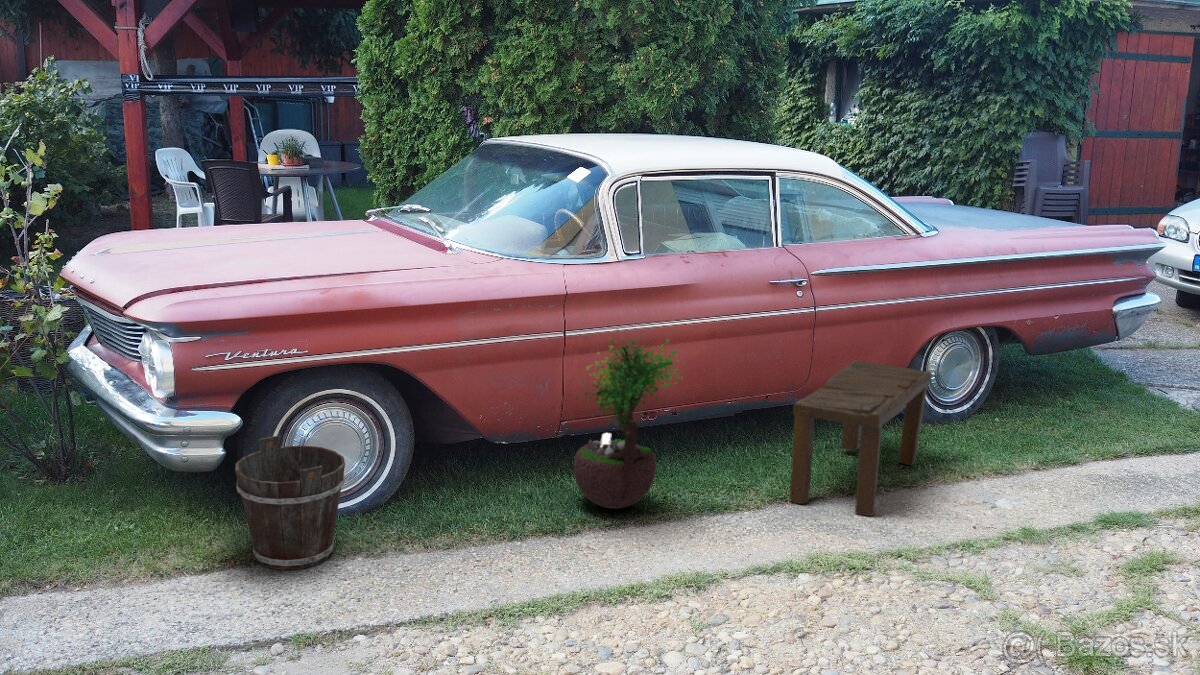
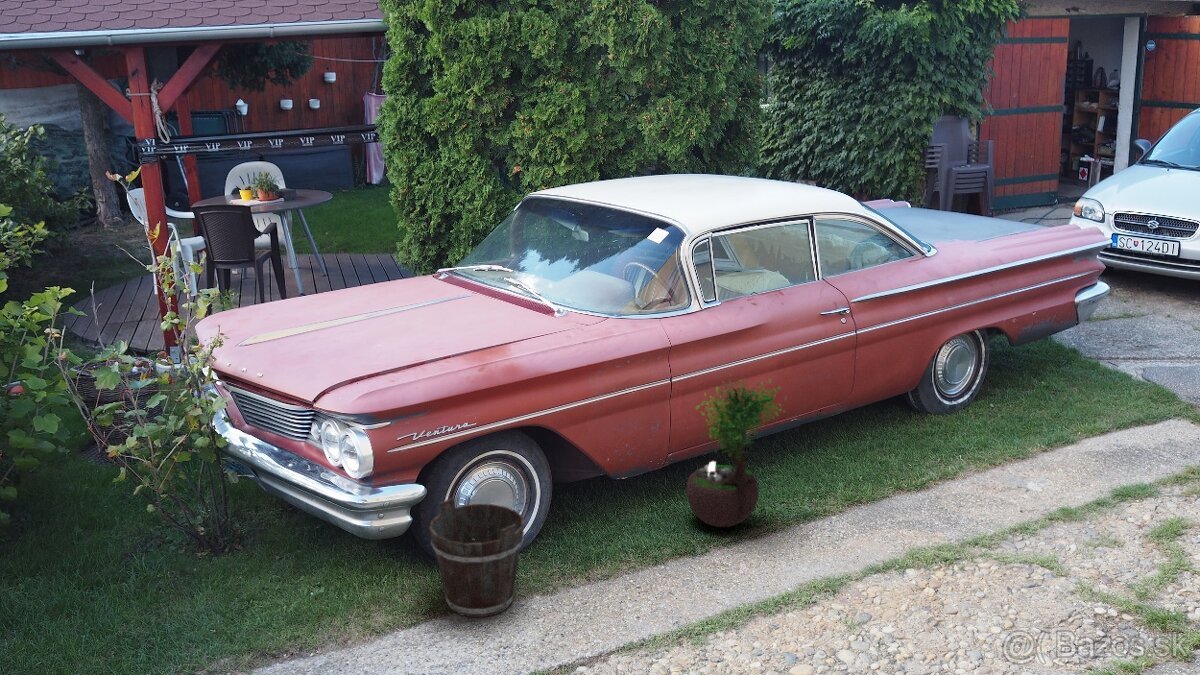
bench: present [790,361,932,516] -> none [864,372,959,510]

